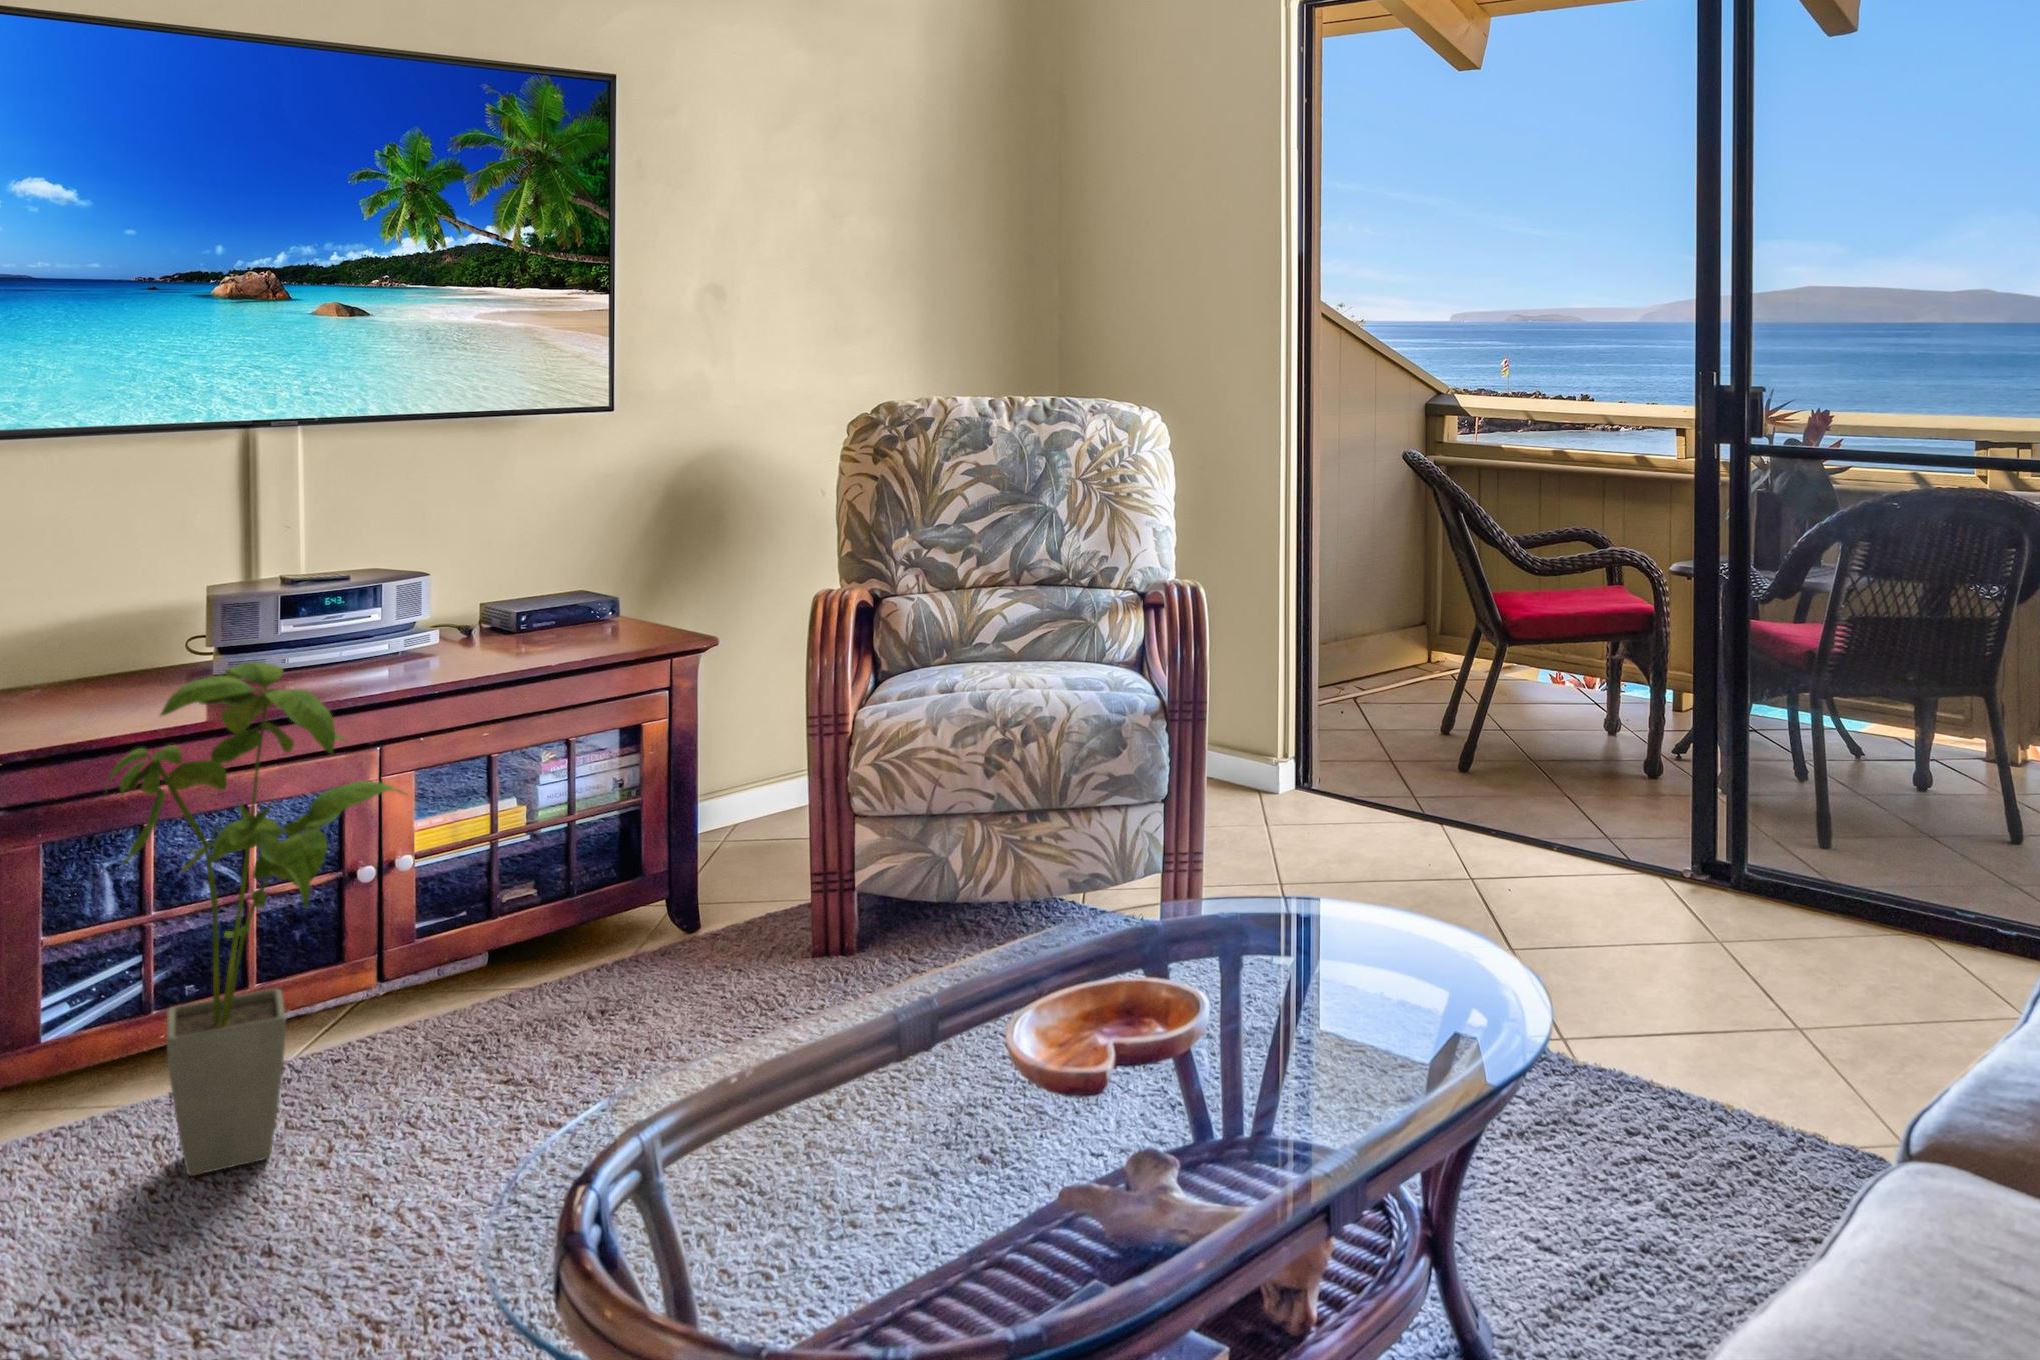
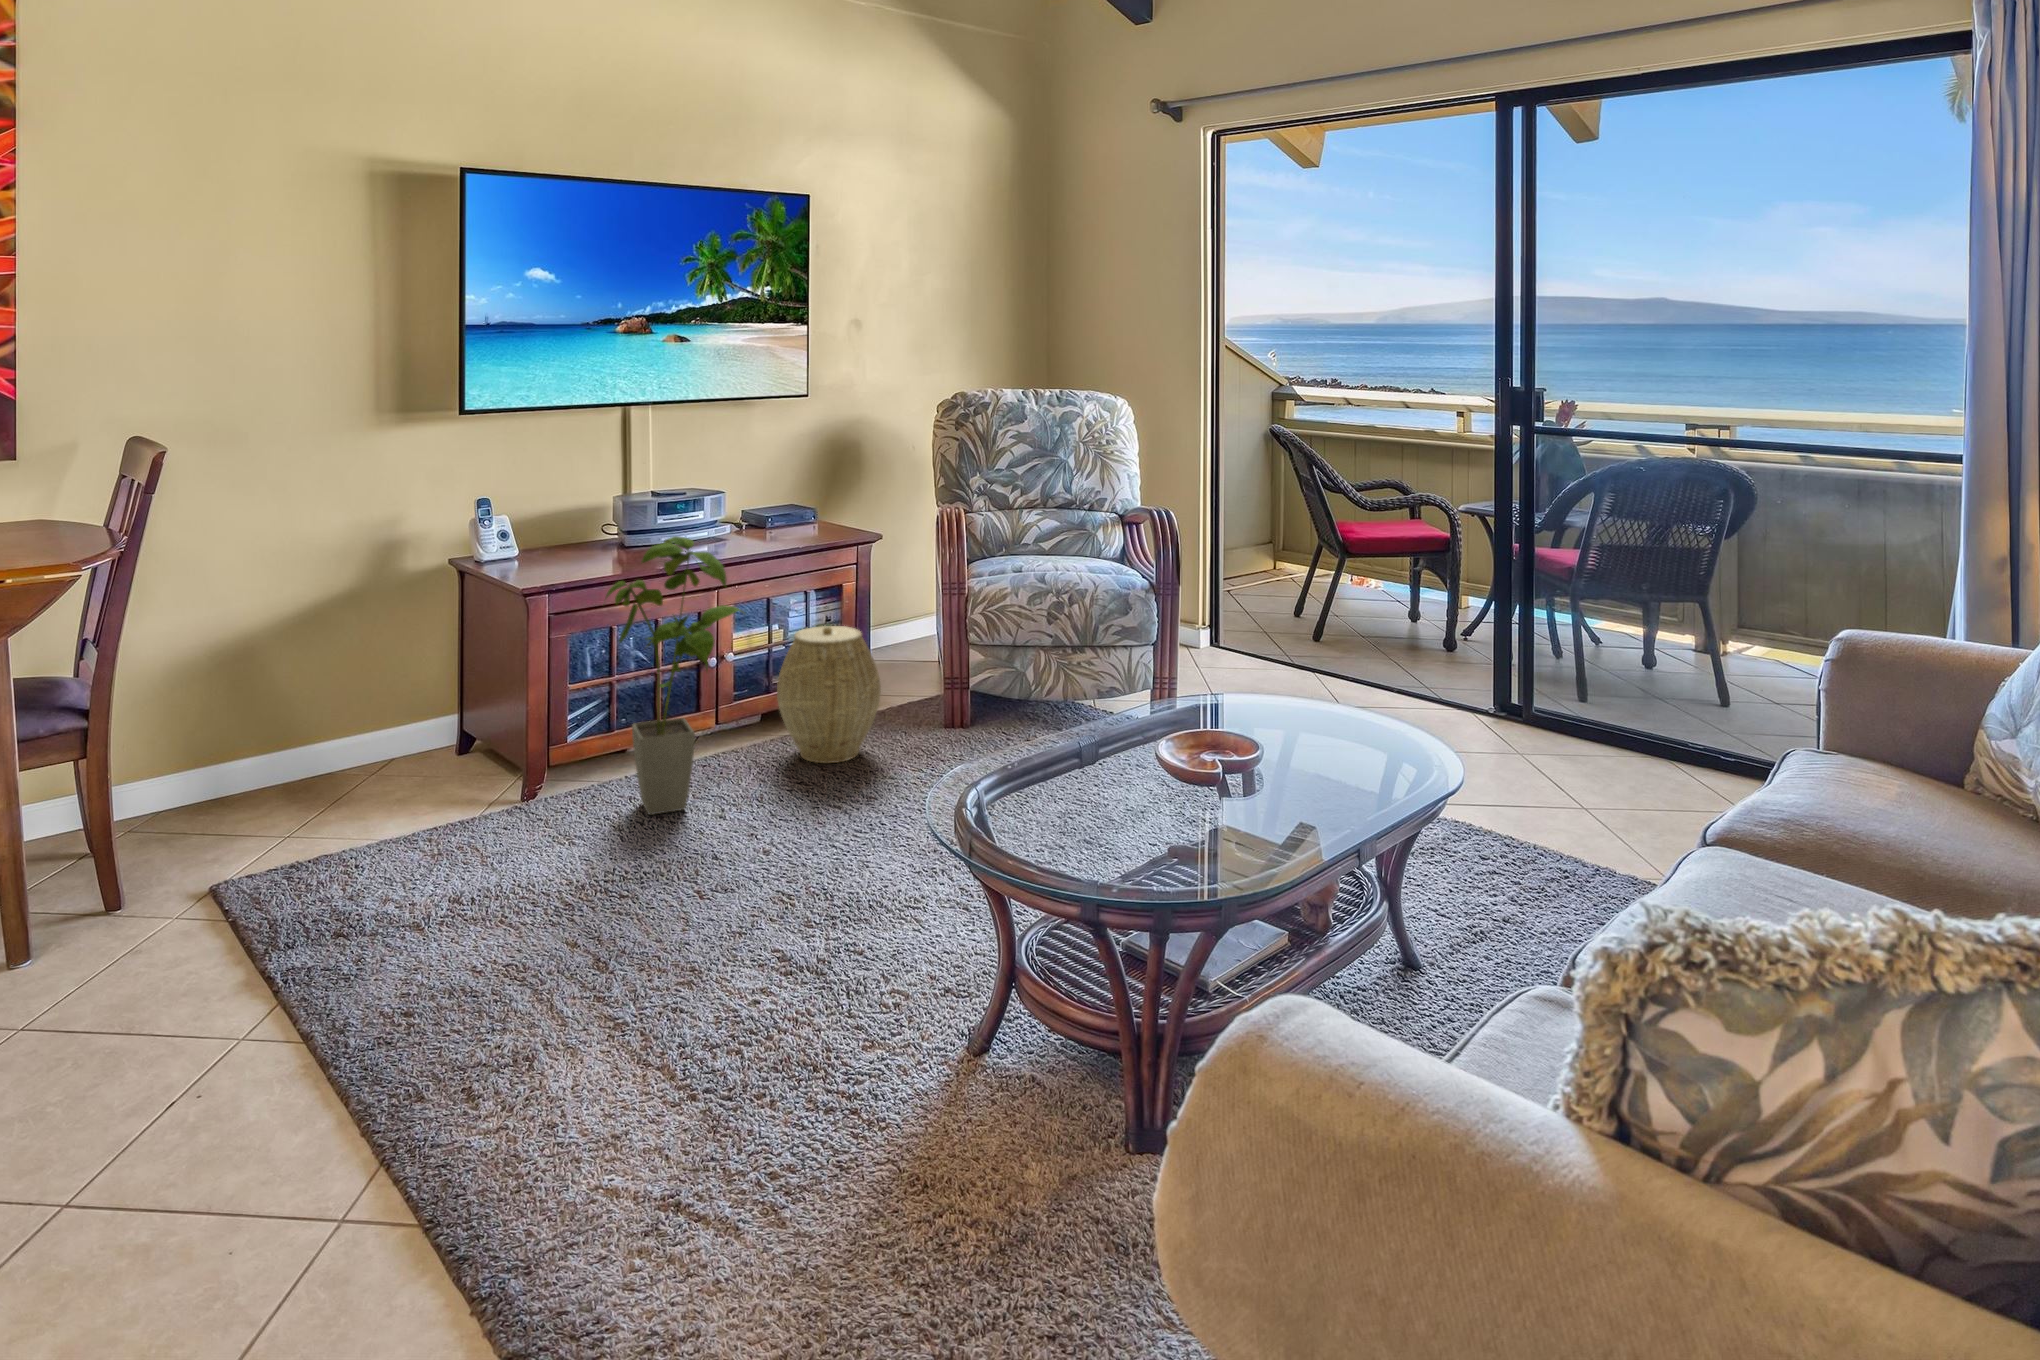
woven basket: none [488,802,683,1045] -> present [777,626,881,763]

